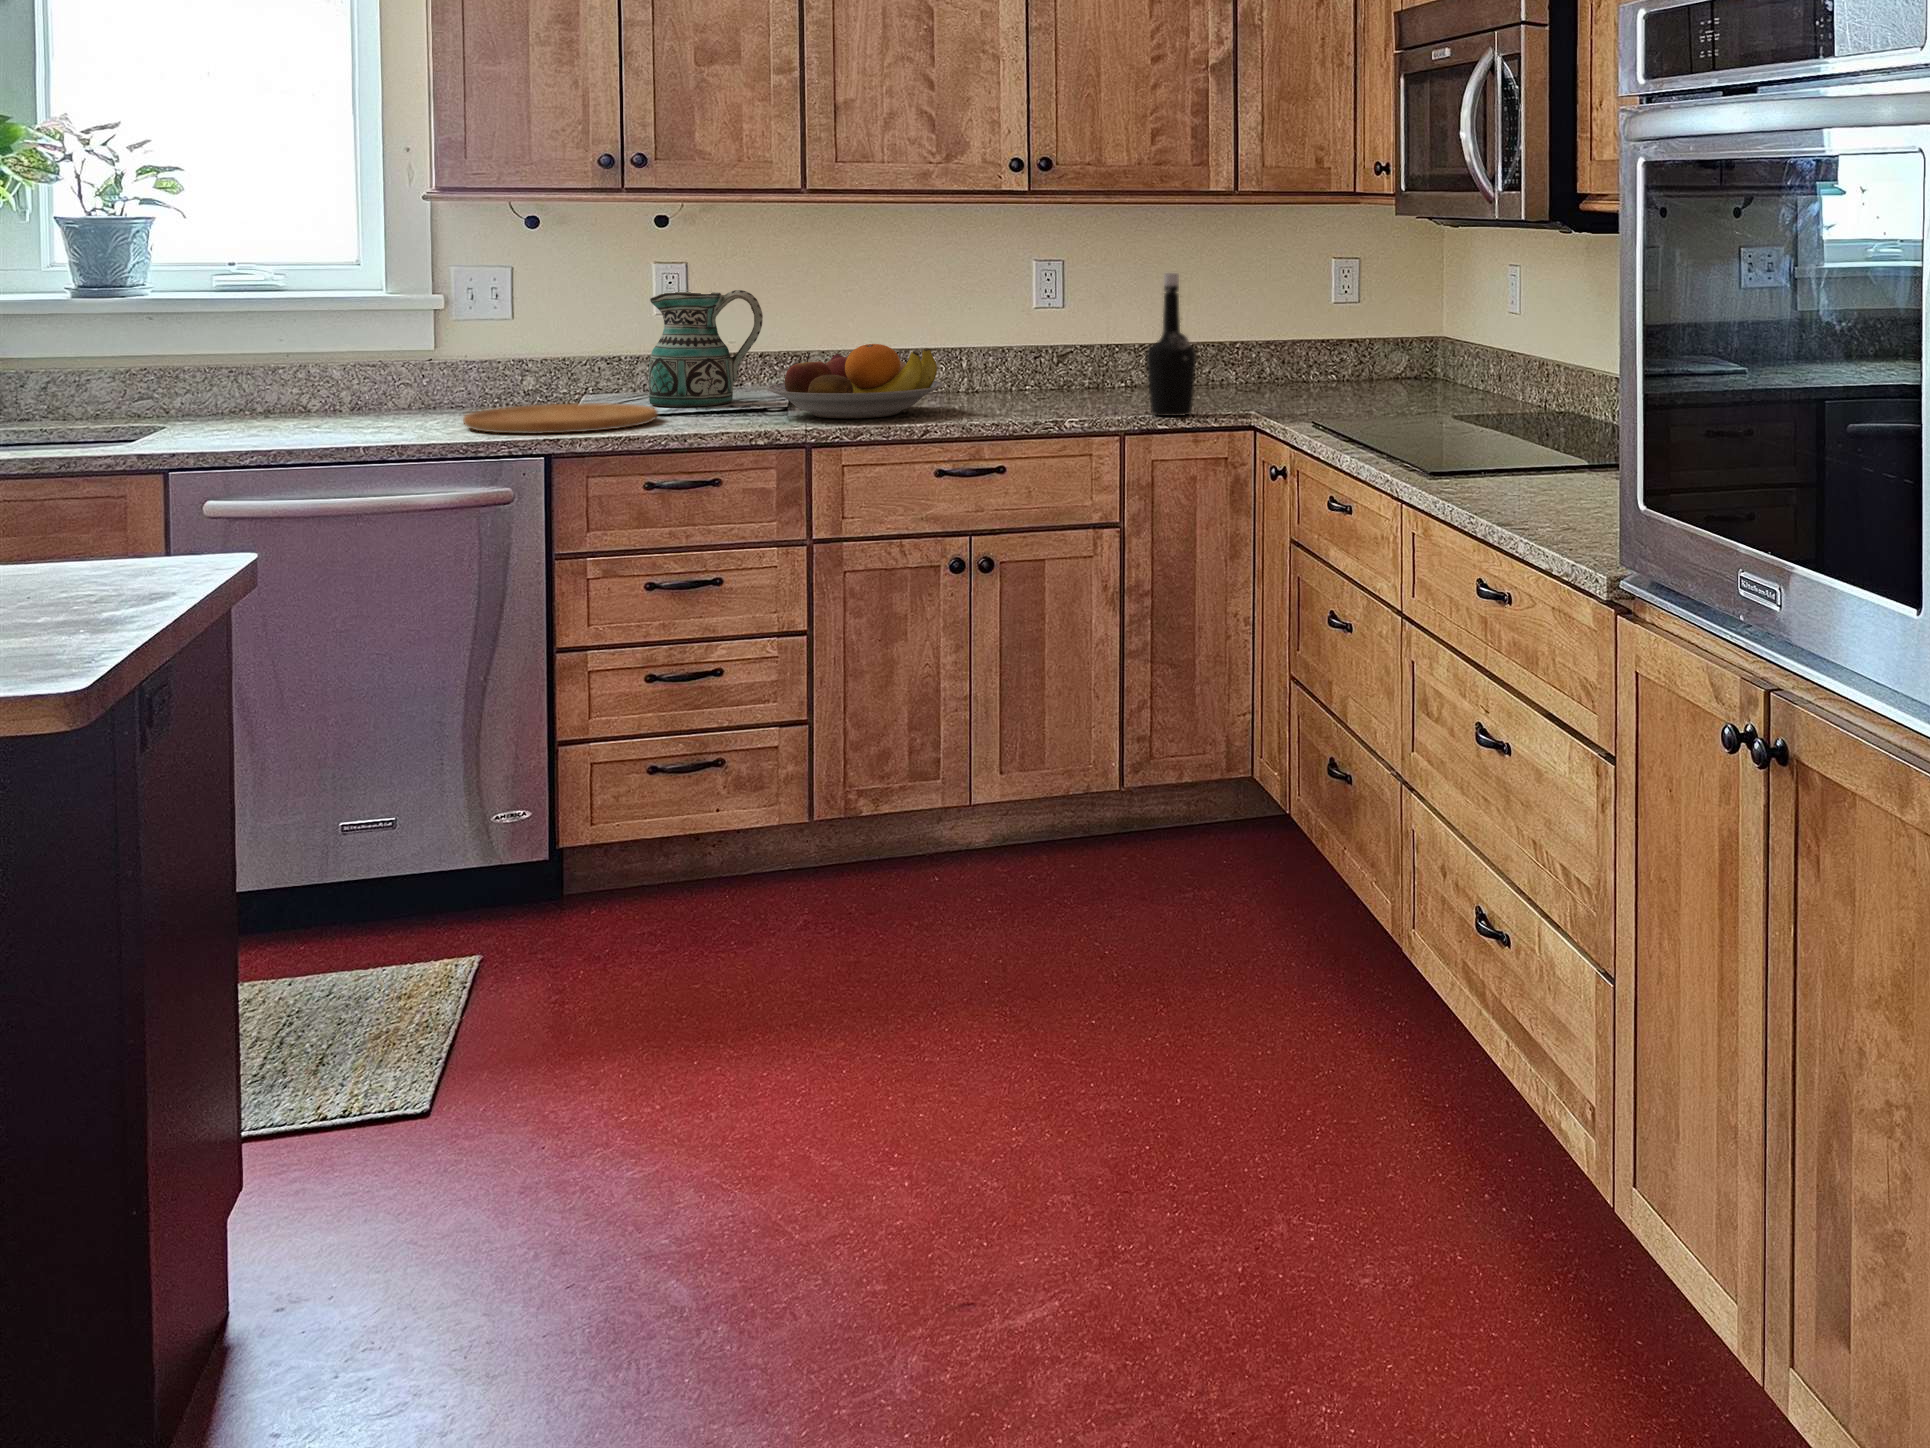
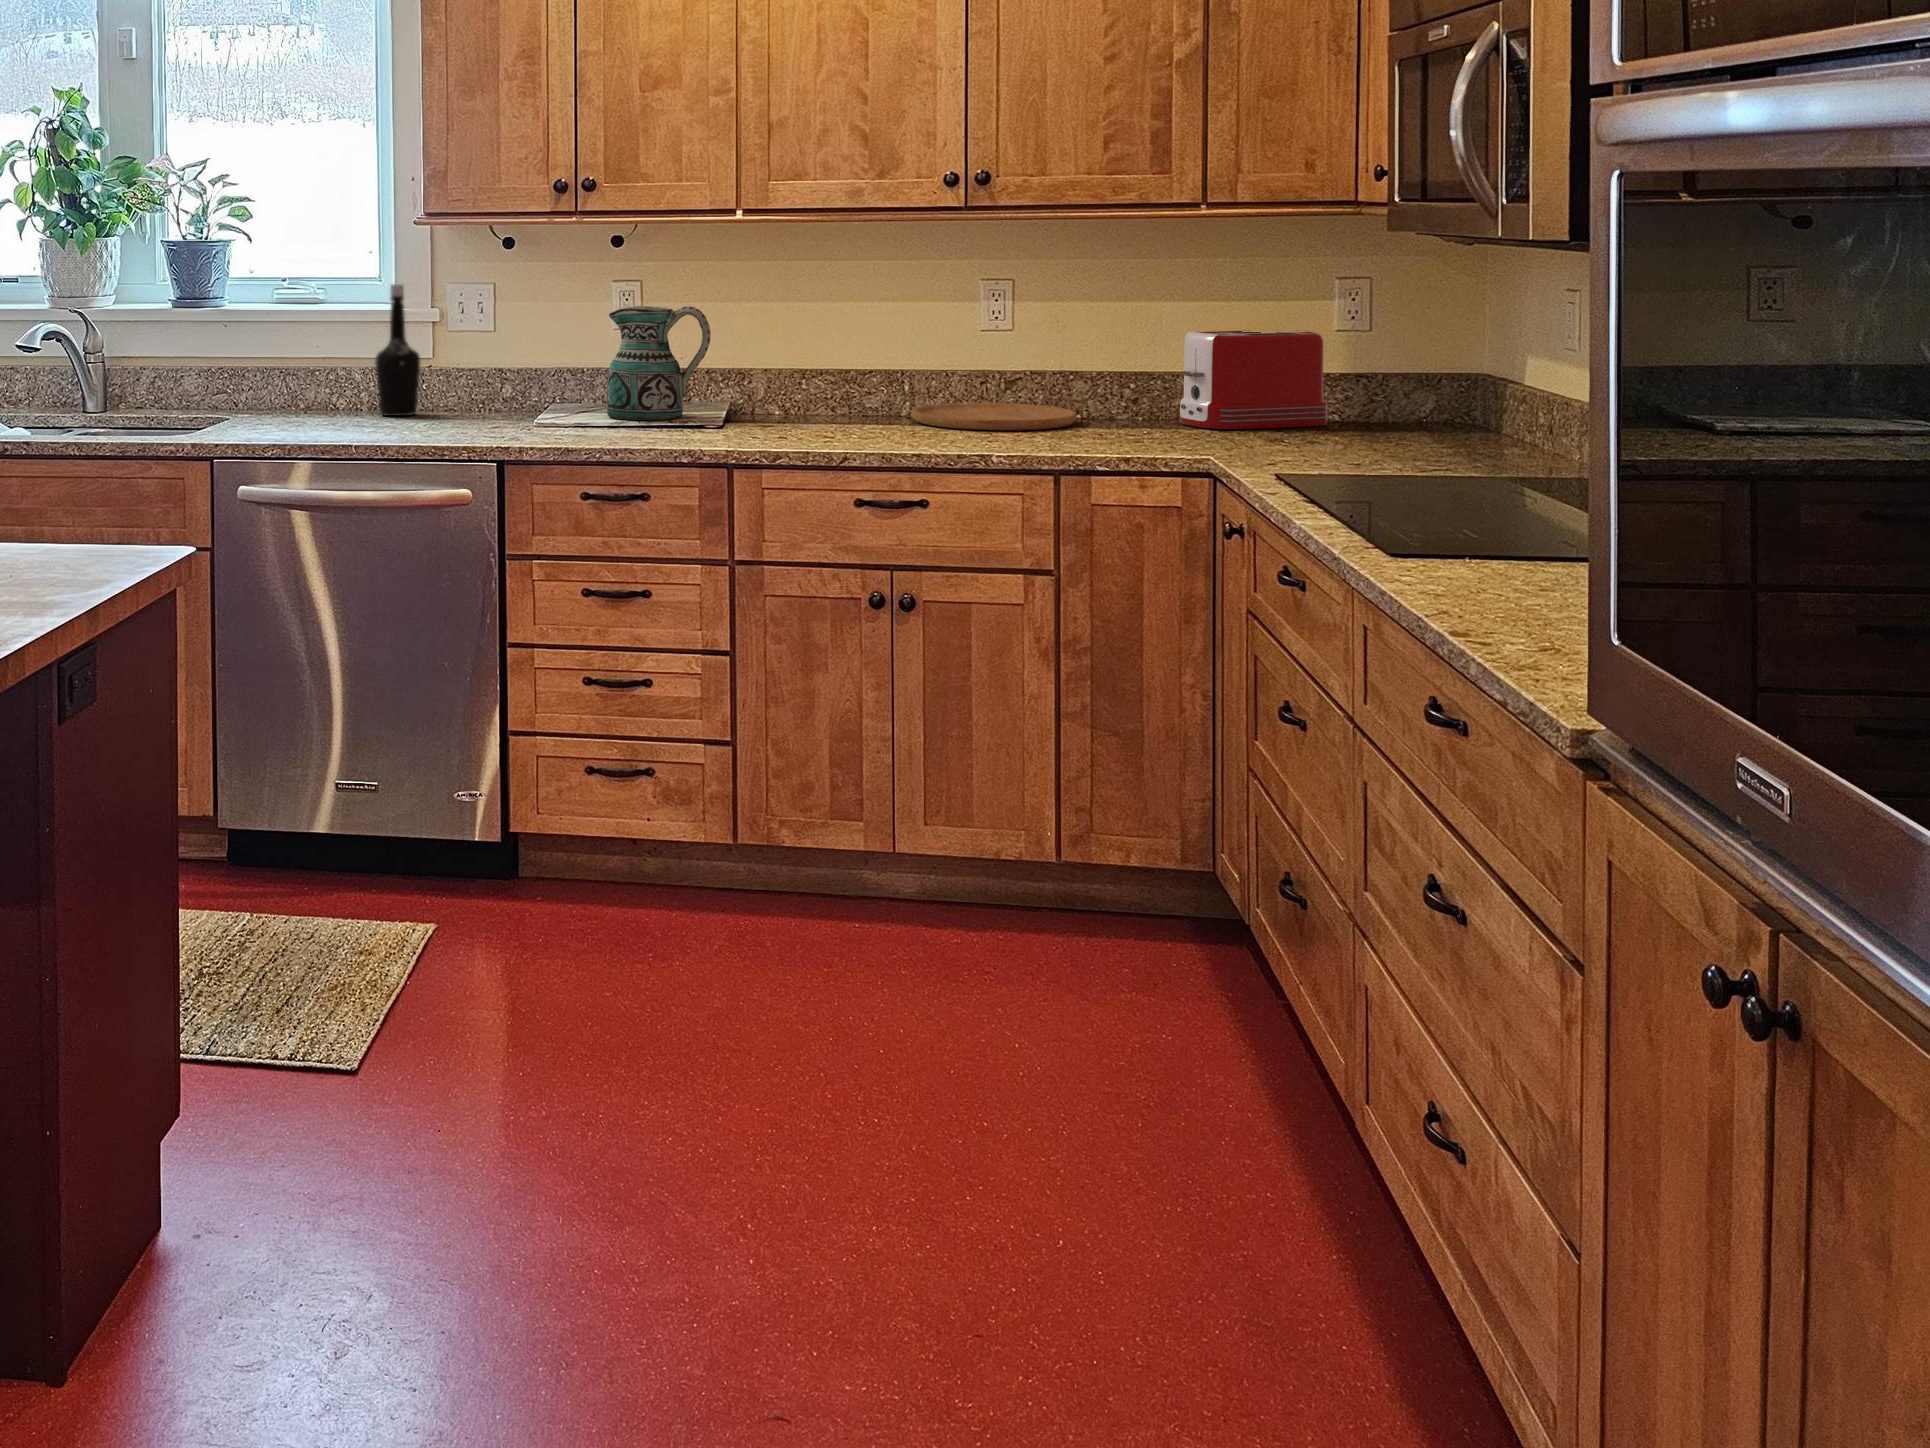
bottle: present [1147,273,1196,416] -> present [375,284,420,416]
toaster: none [1210,304,1330,392] -> present [1180,330,1327,430]
fruit bowl: present [767,344,943,419] -> none [703,365,875,441]
cutting board: present [463,403,658,433] -> present [911,403,1077,430]

